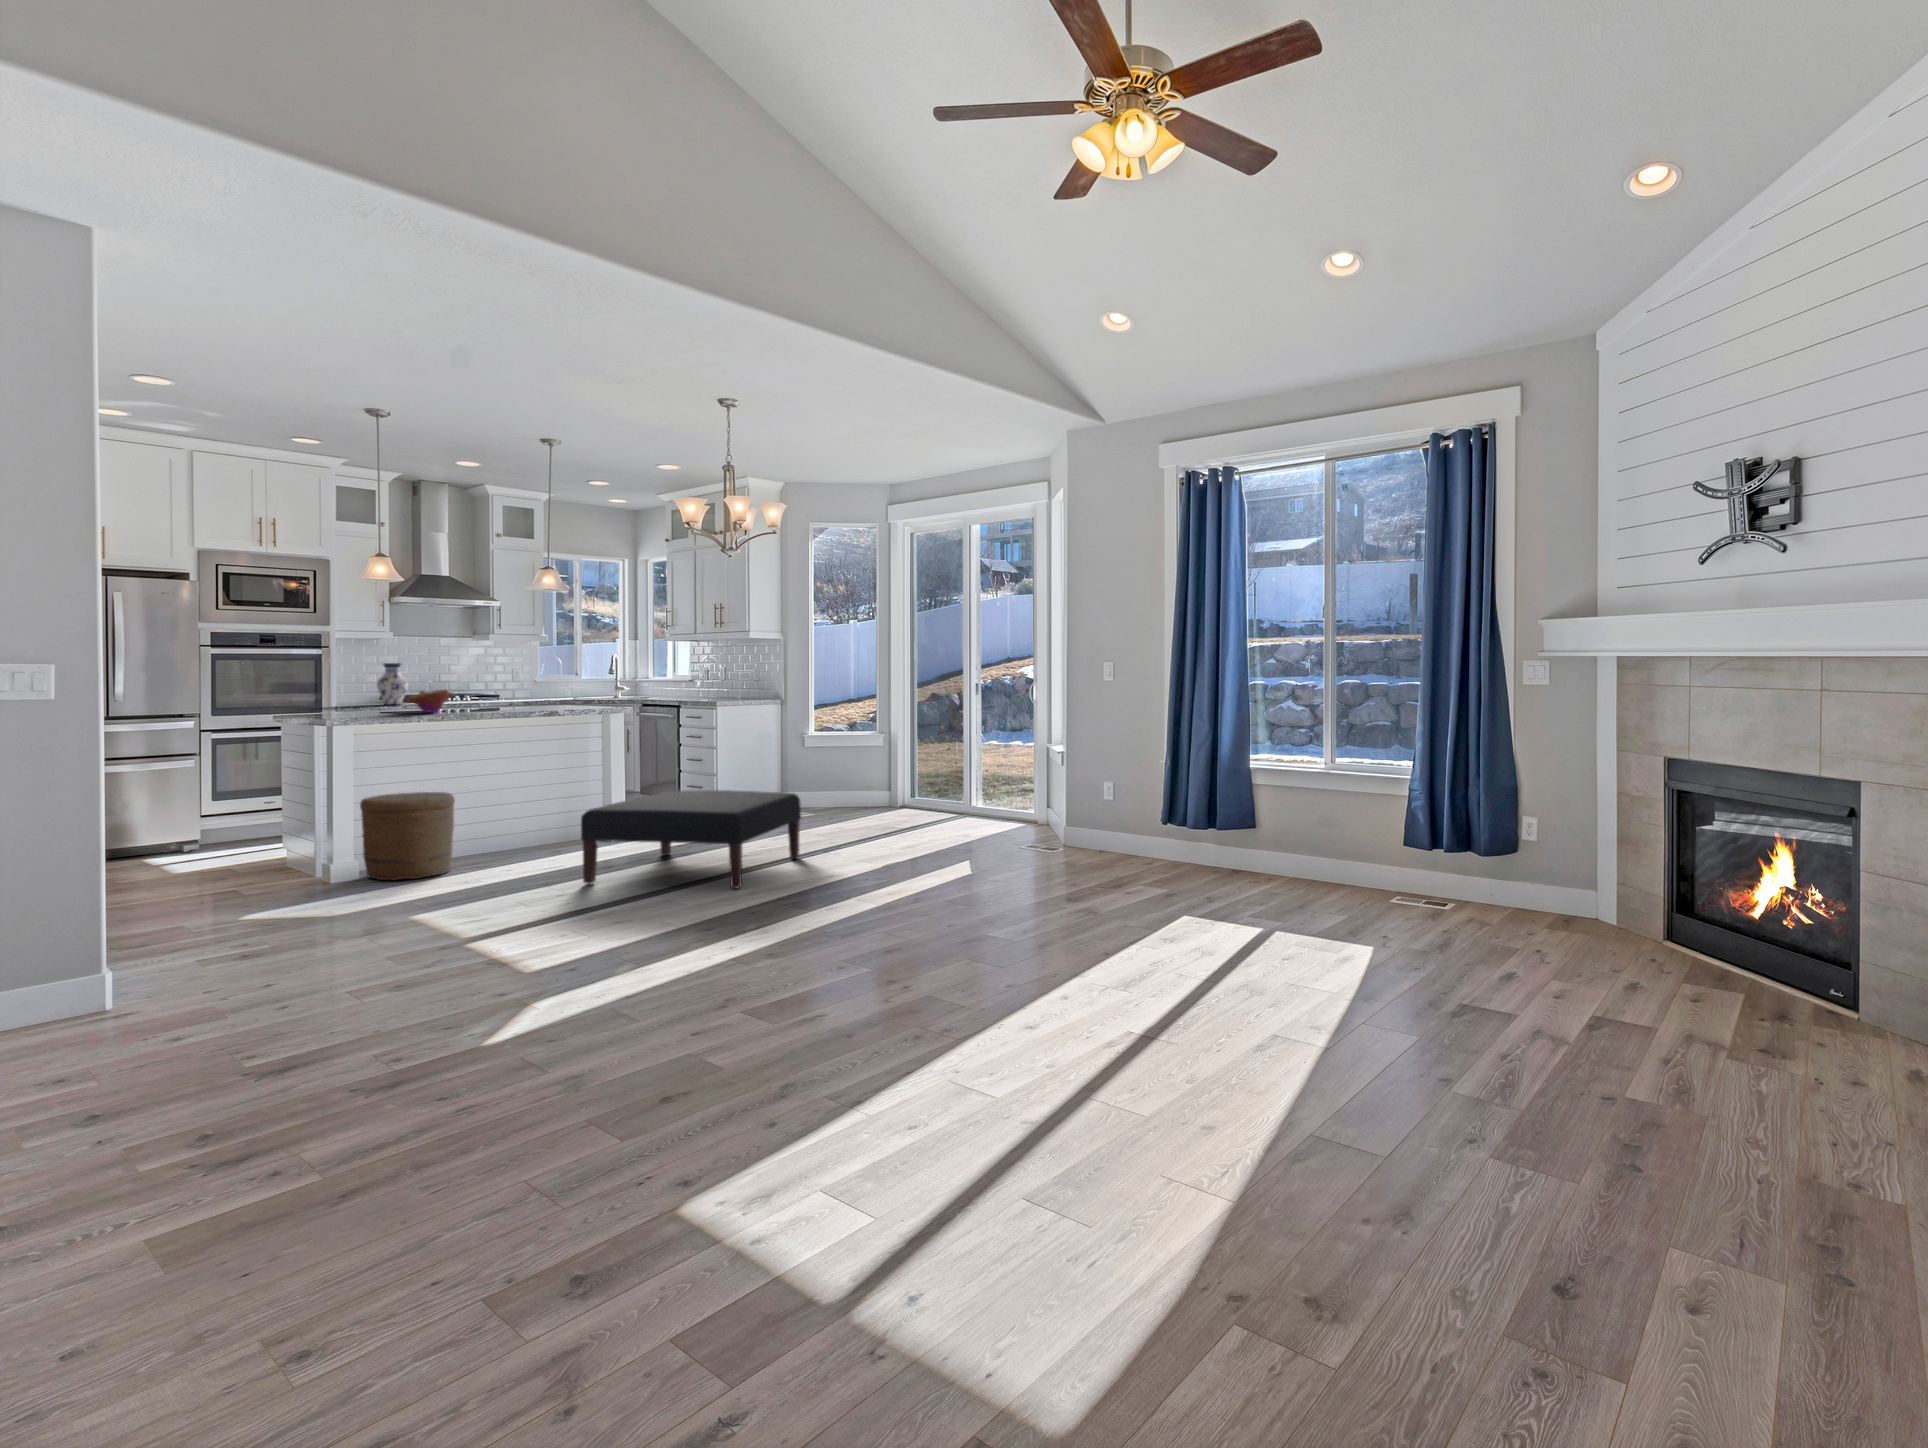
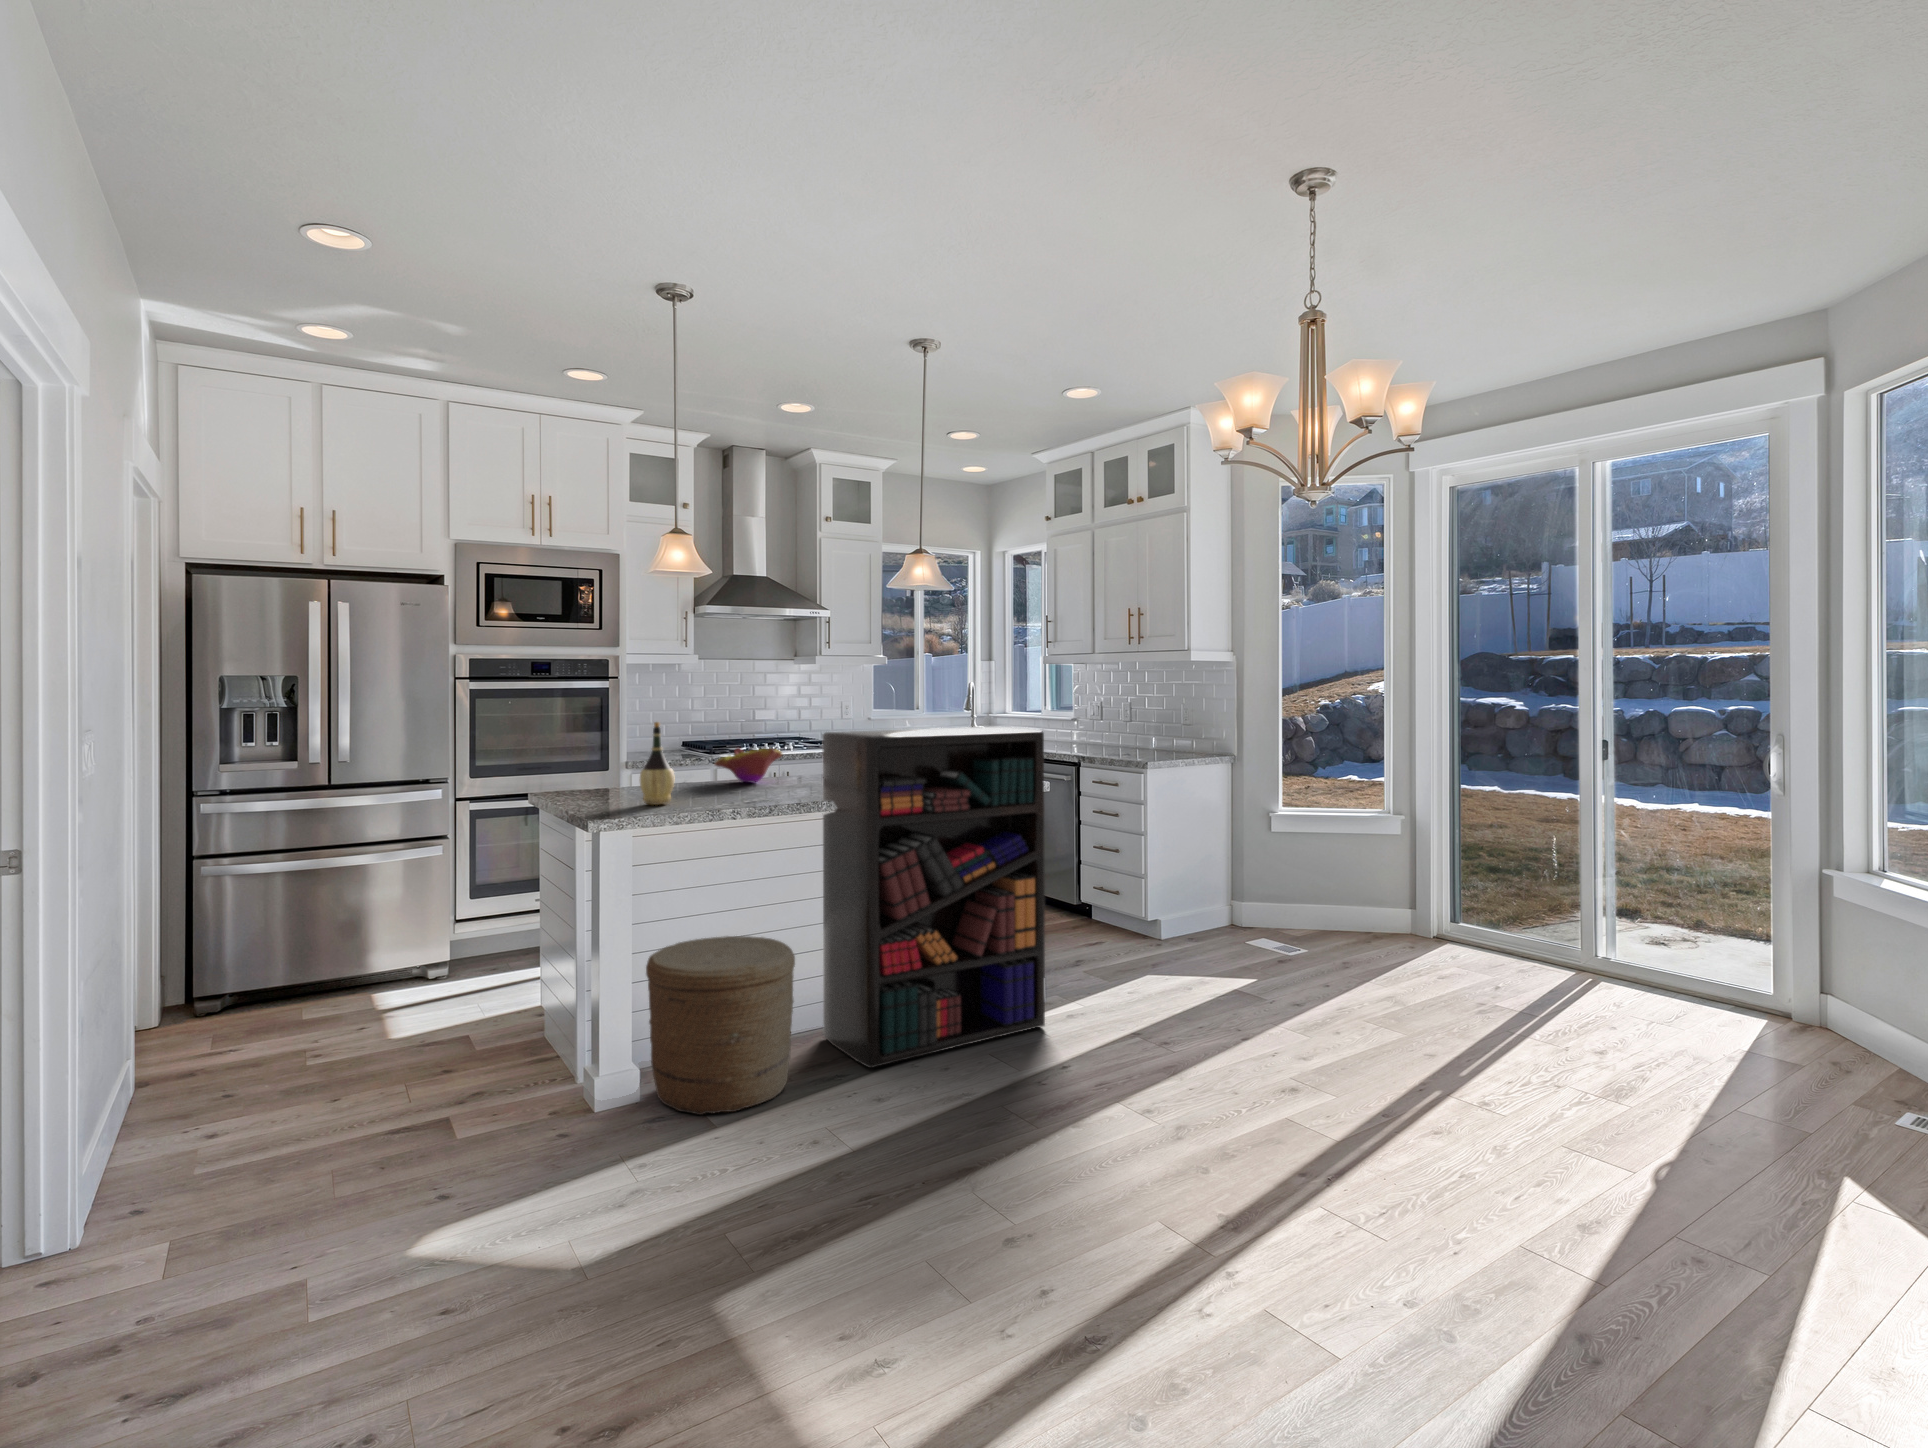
vase: present [377,663,408,705] -> none [678,701,717,761]
wine bottle: none [352,670,376,720] -> present [640,722,675,805]
bookshelf: none [476,674,620,863] -> present [822,727,1045,1068]
ottoman: present [581,790,801,889] -> none [1036,949,1415,1246]

